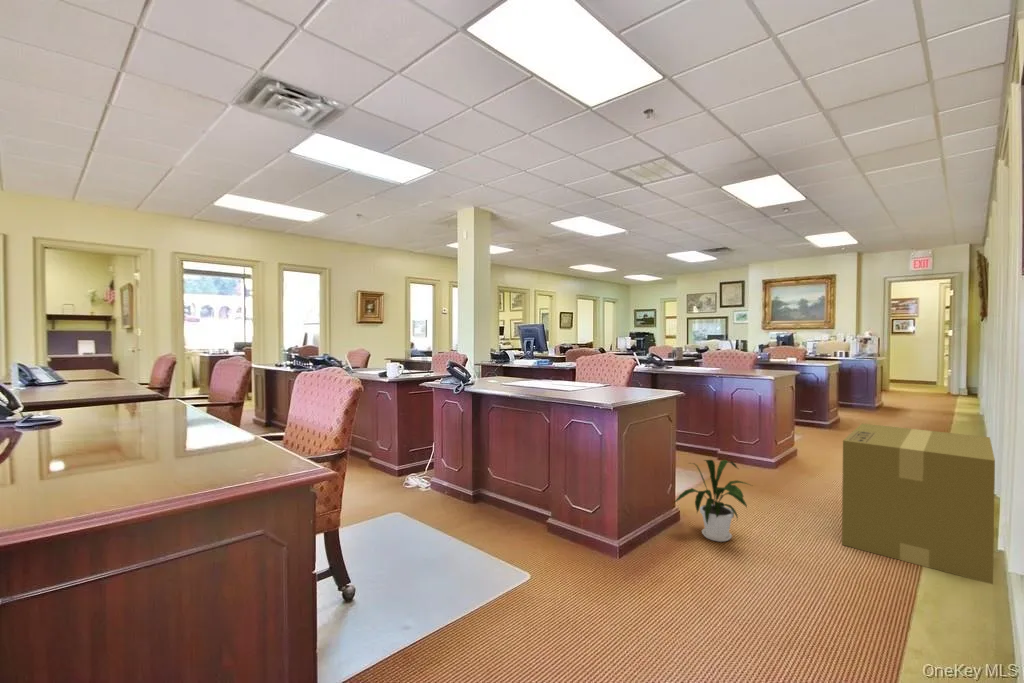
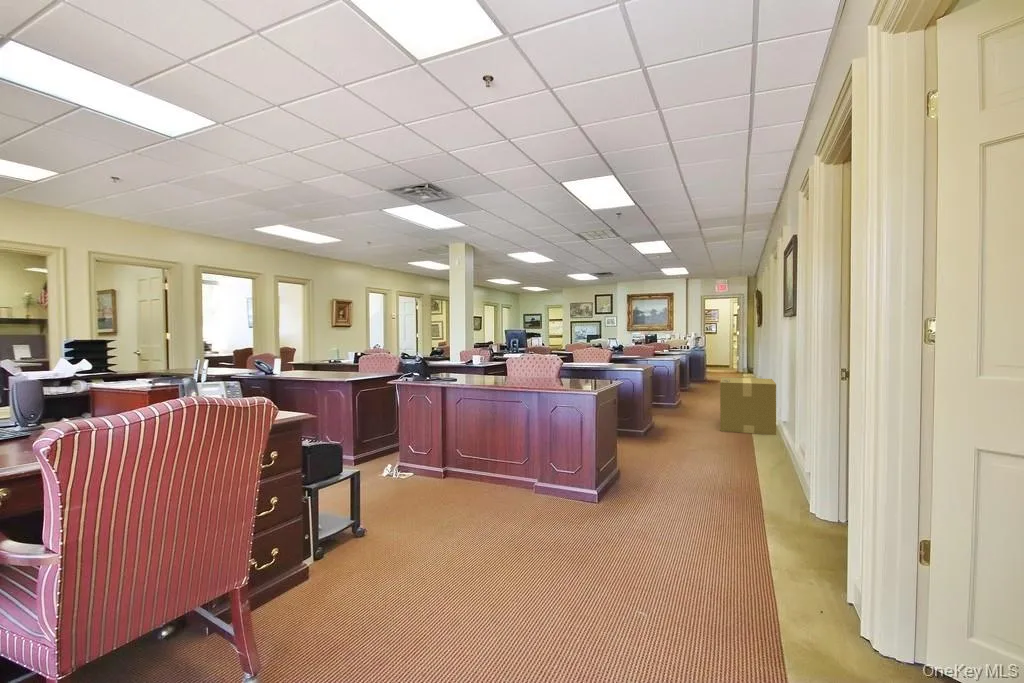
house plant: present [675,460,747,542] -> none [651,394,686,435]

